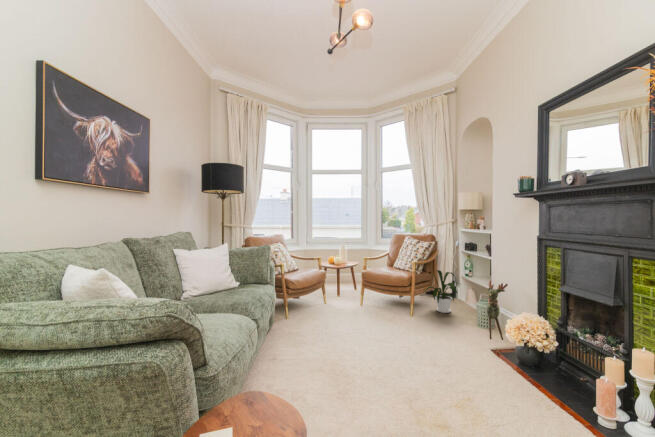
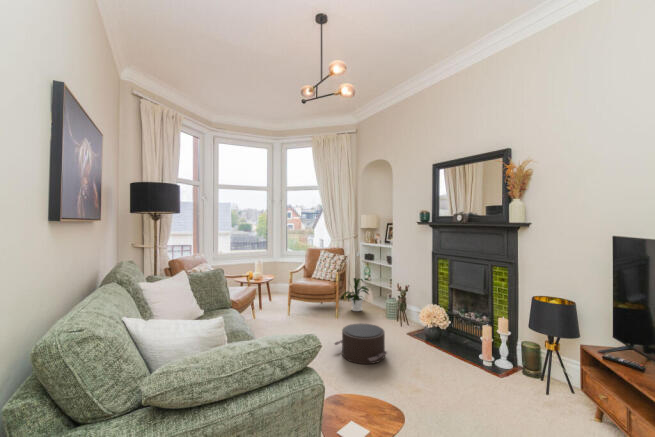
pouf: none [372,322,433,375] -> present [335,323,387,364]

